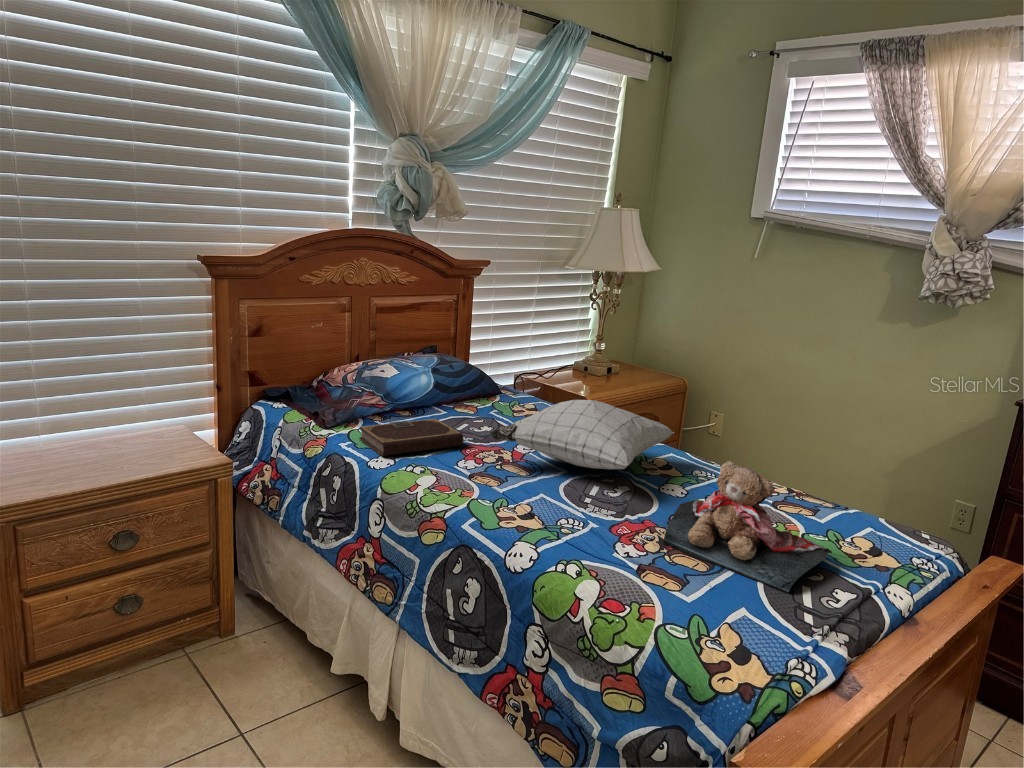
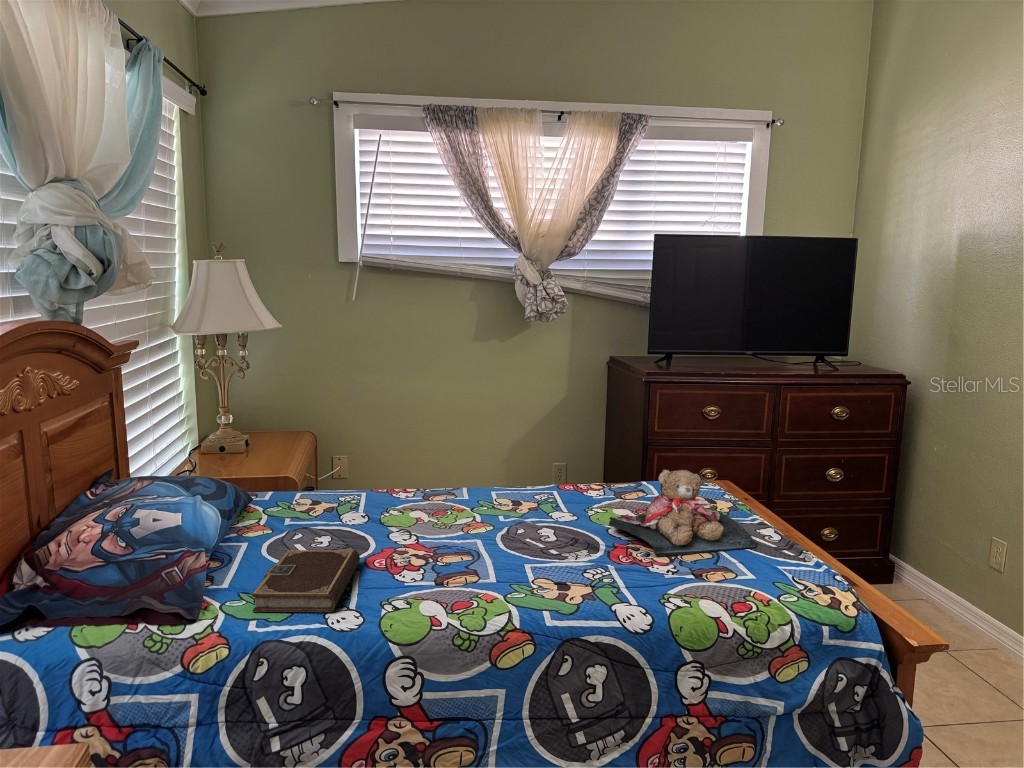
pillow: present [490,400,674,469] -> none [384,464,568,536]

